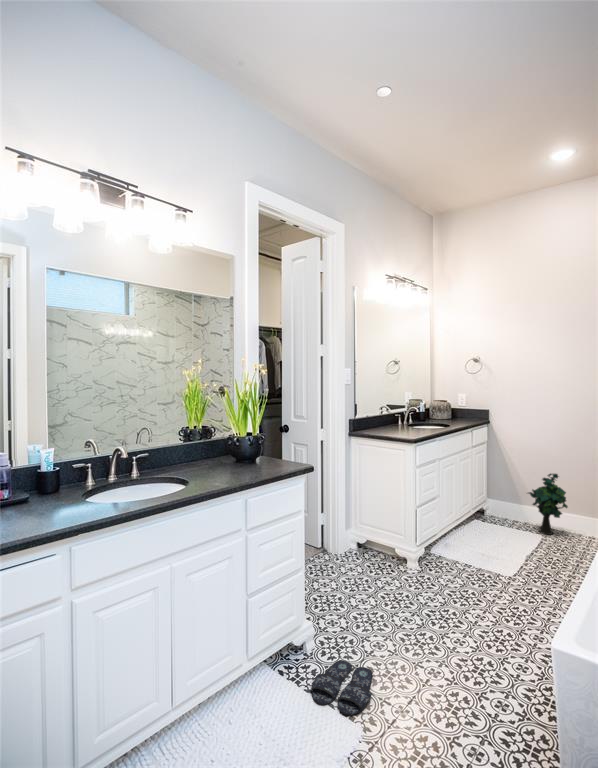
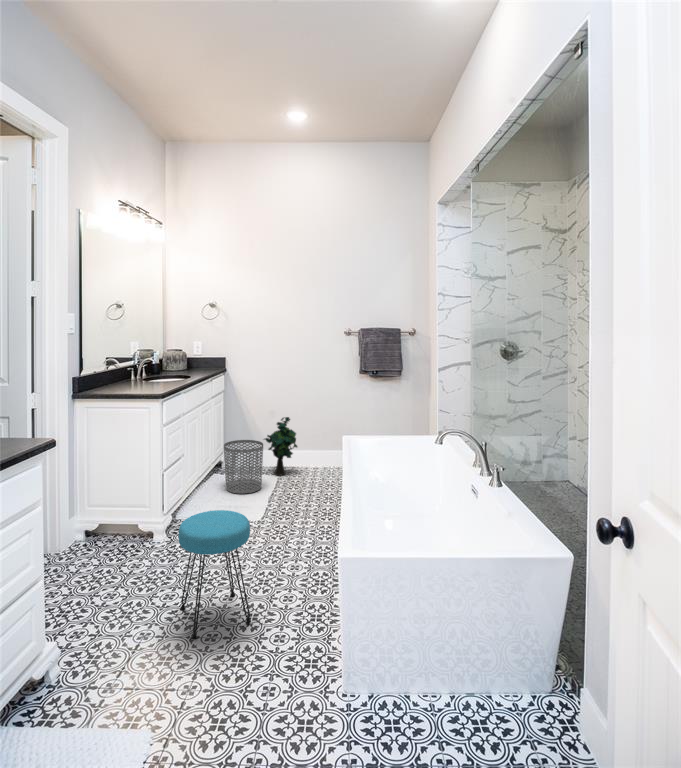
waste bin: none [481,490,523,545] -> present [224,440,263,494]
stool: none [410,551,478,675] -> present [178,510,251,639]
slippers: present [311,660,373,715] -> none [71,665,152,733]

